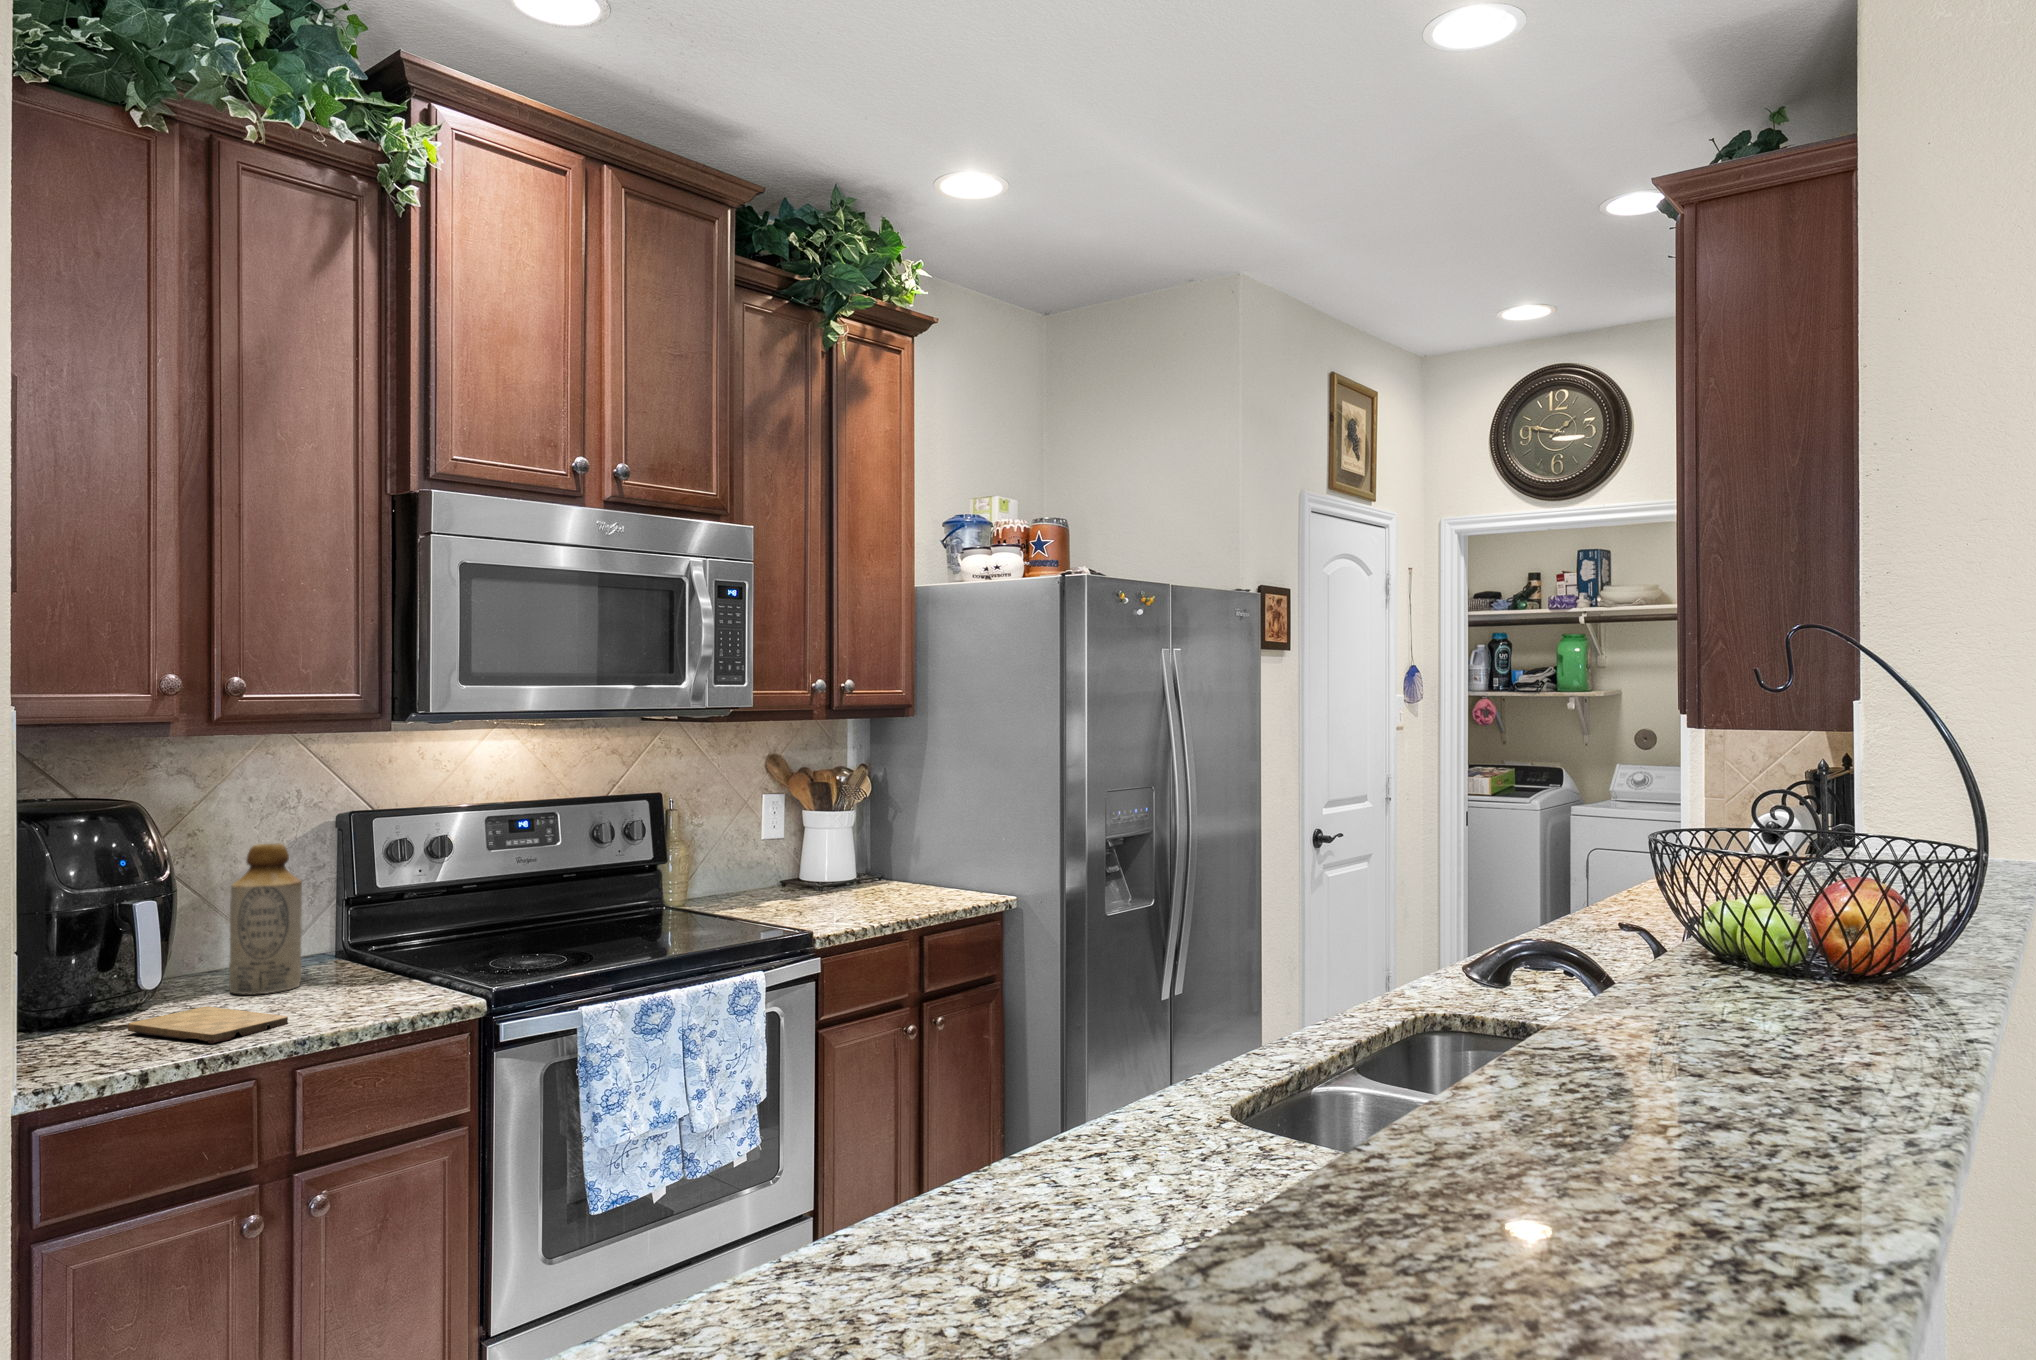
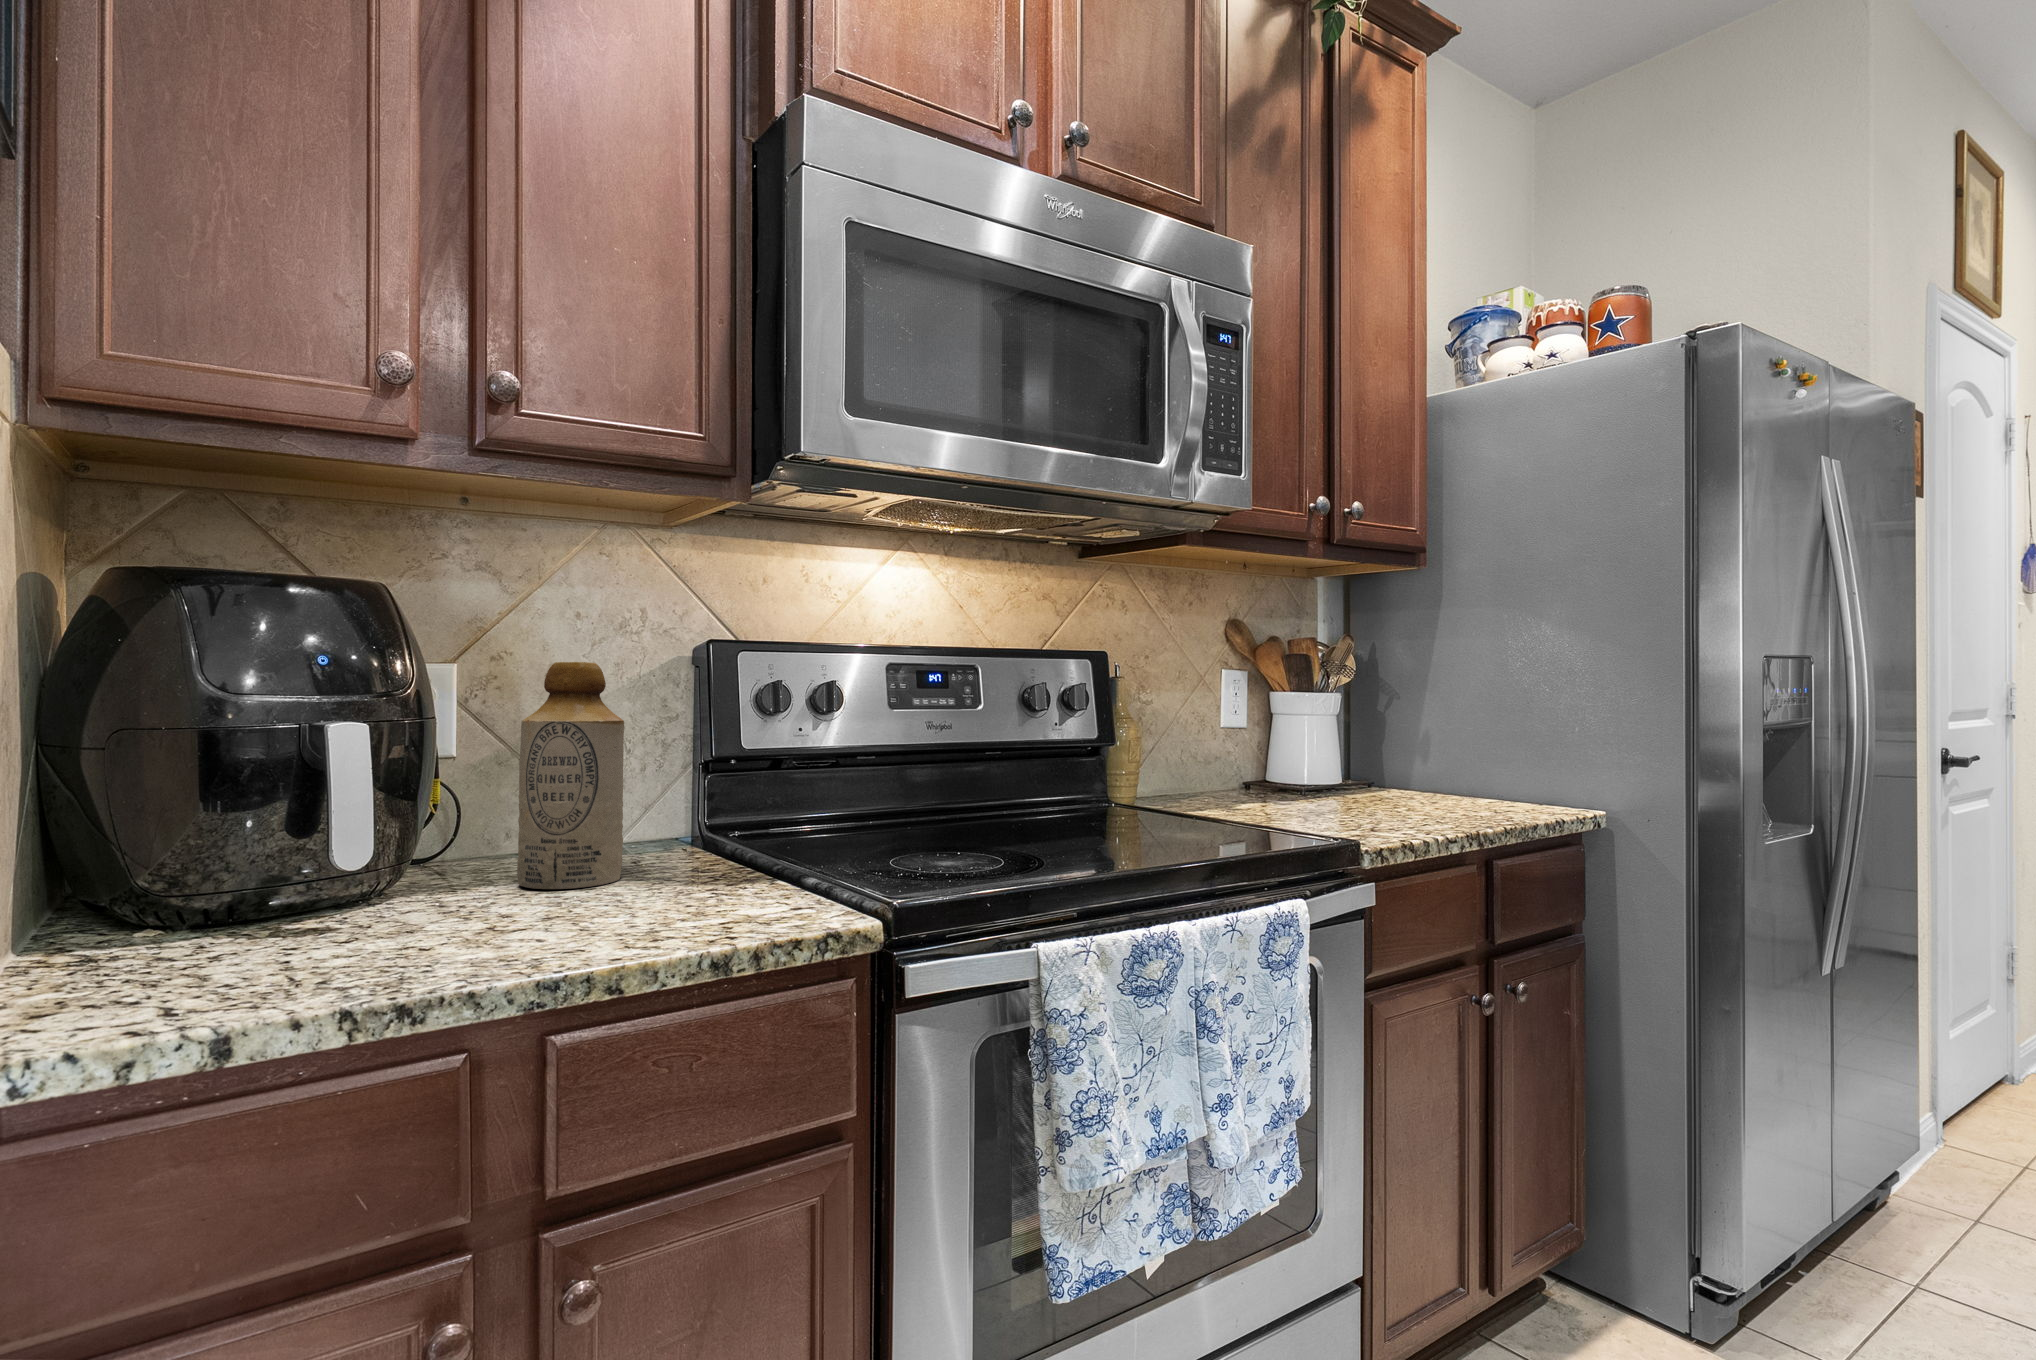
cutting board: present [128,1007,288,1043] -> none [297,905,548,978]

